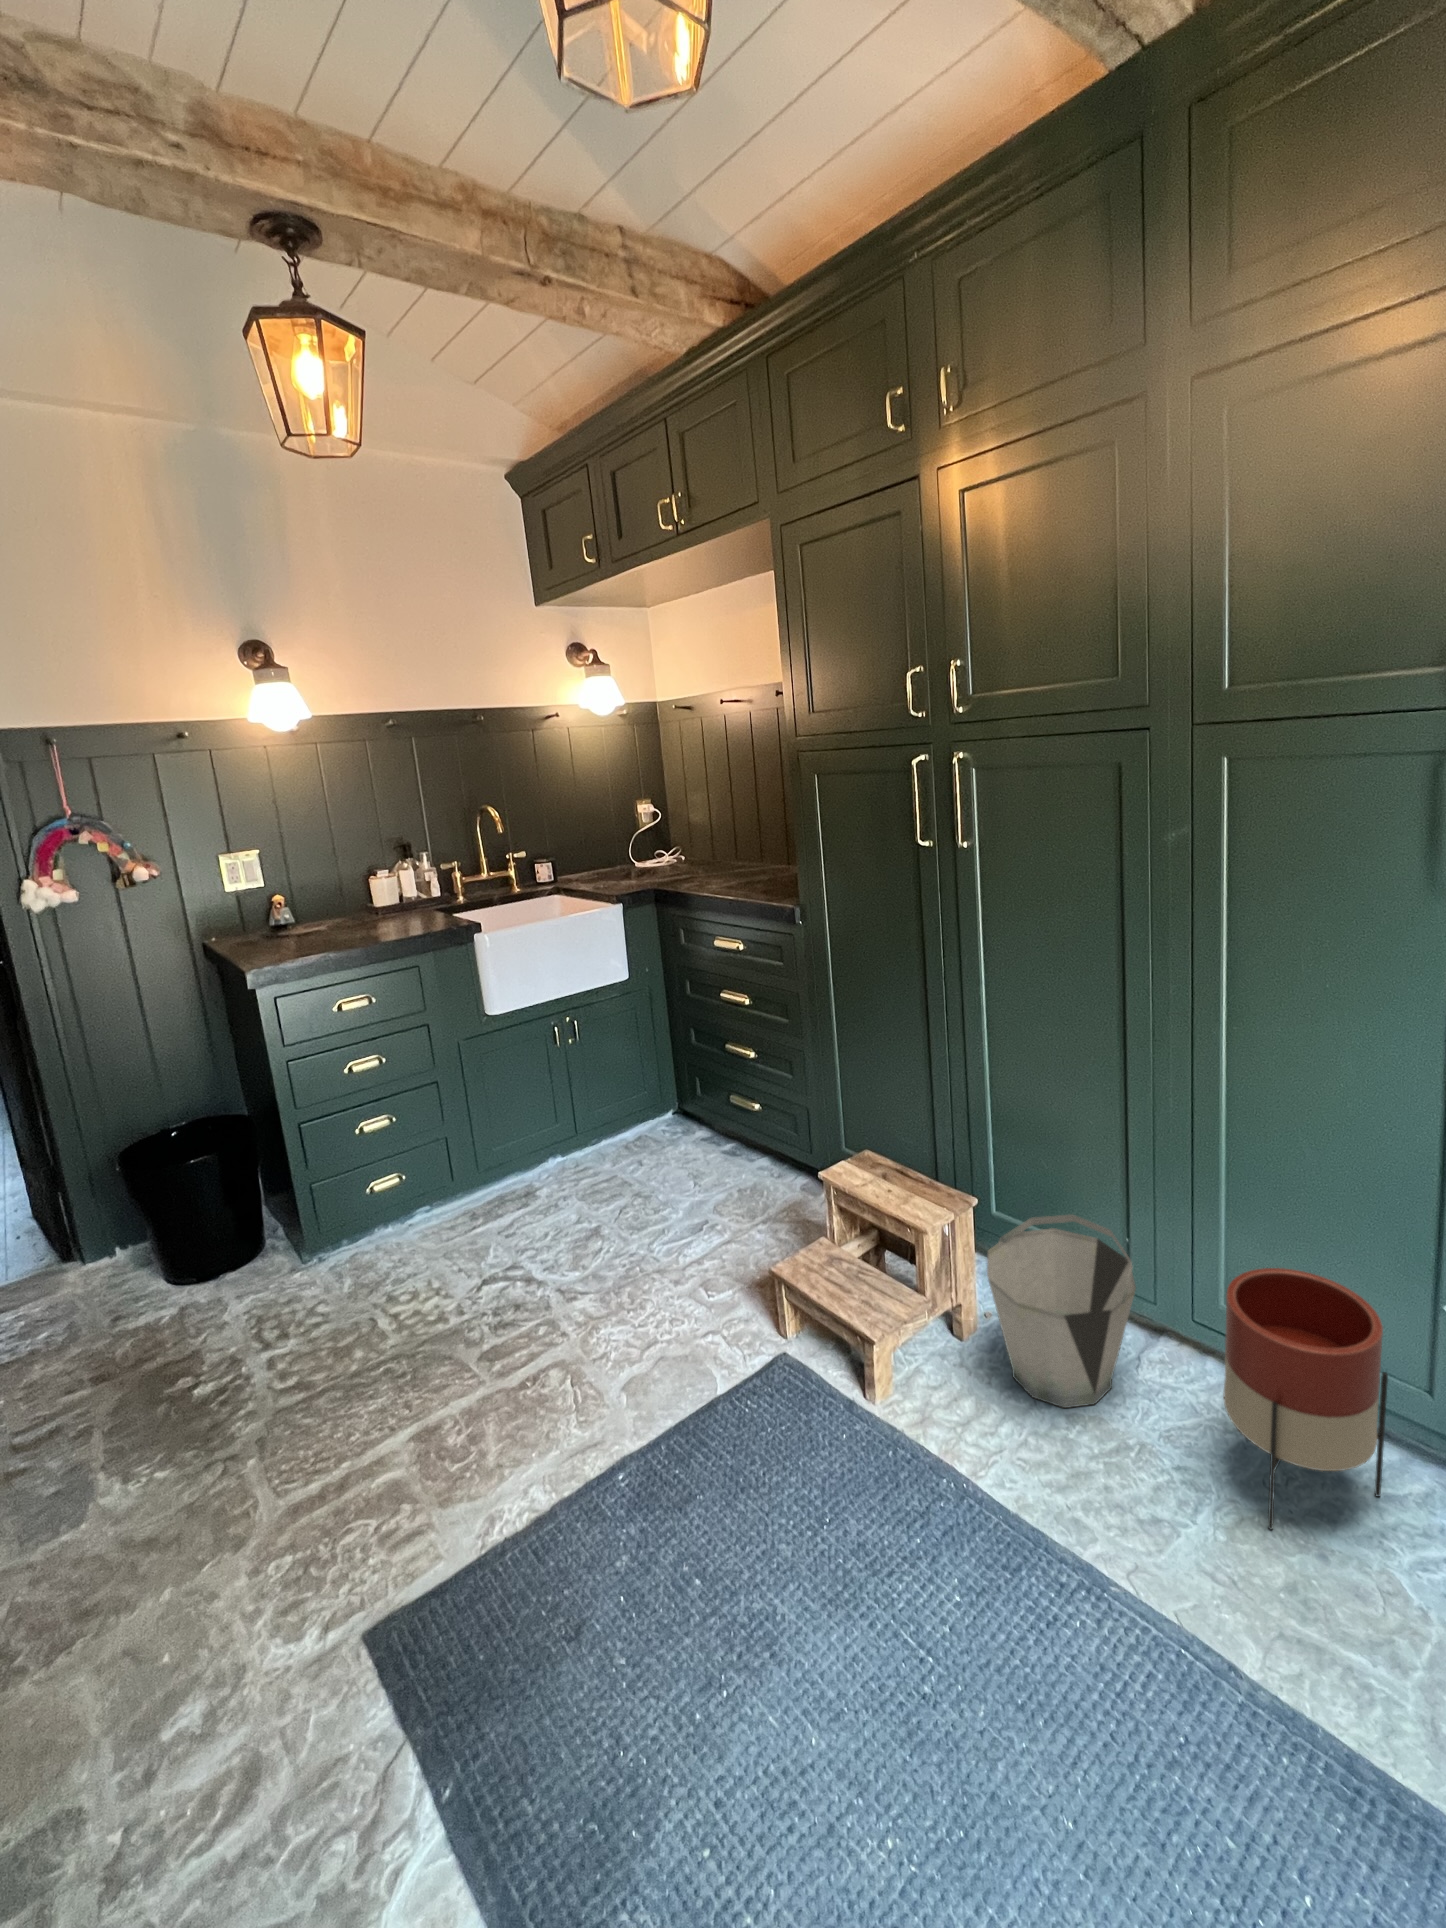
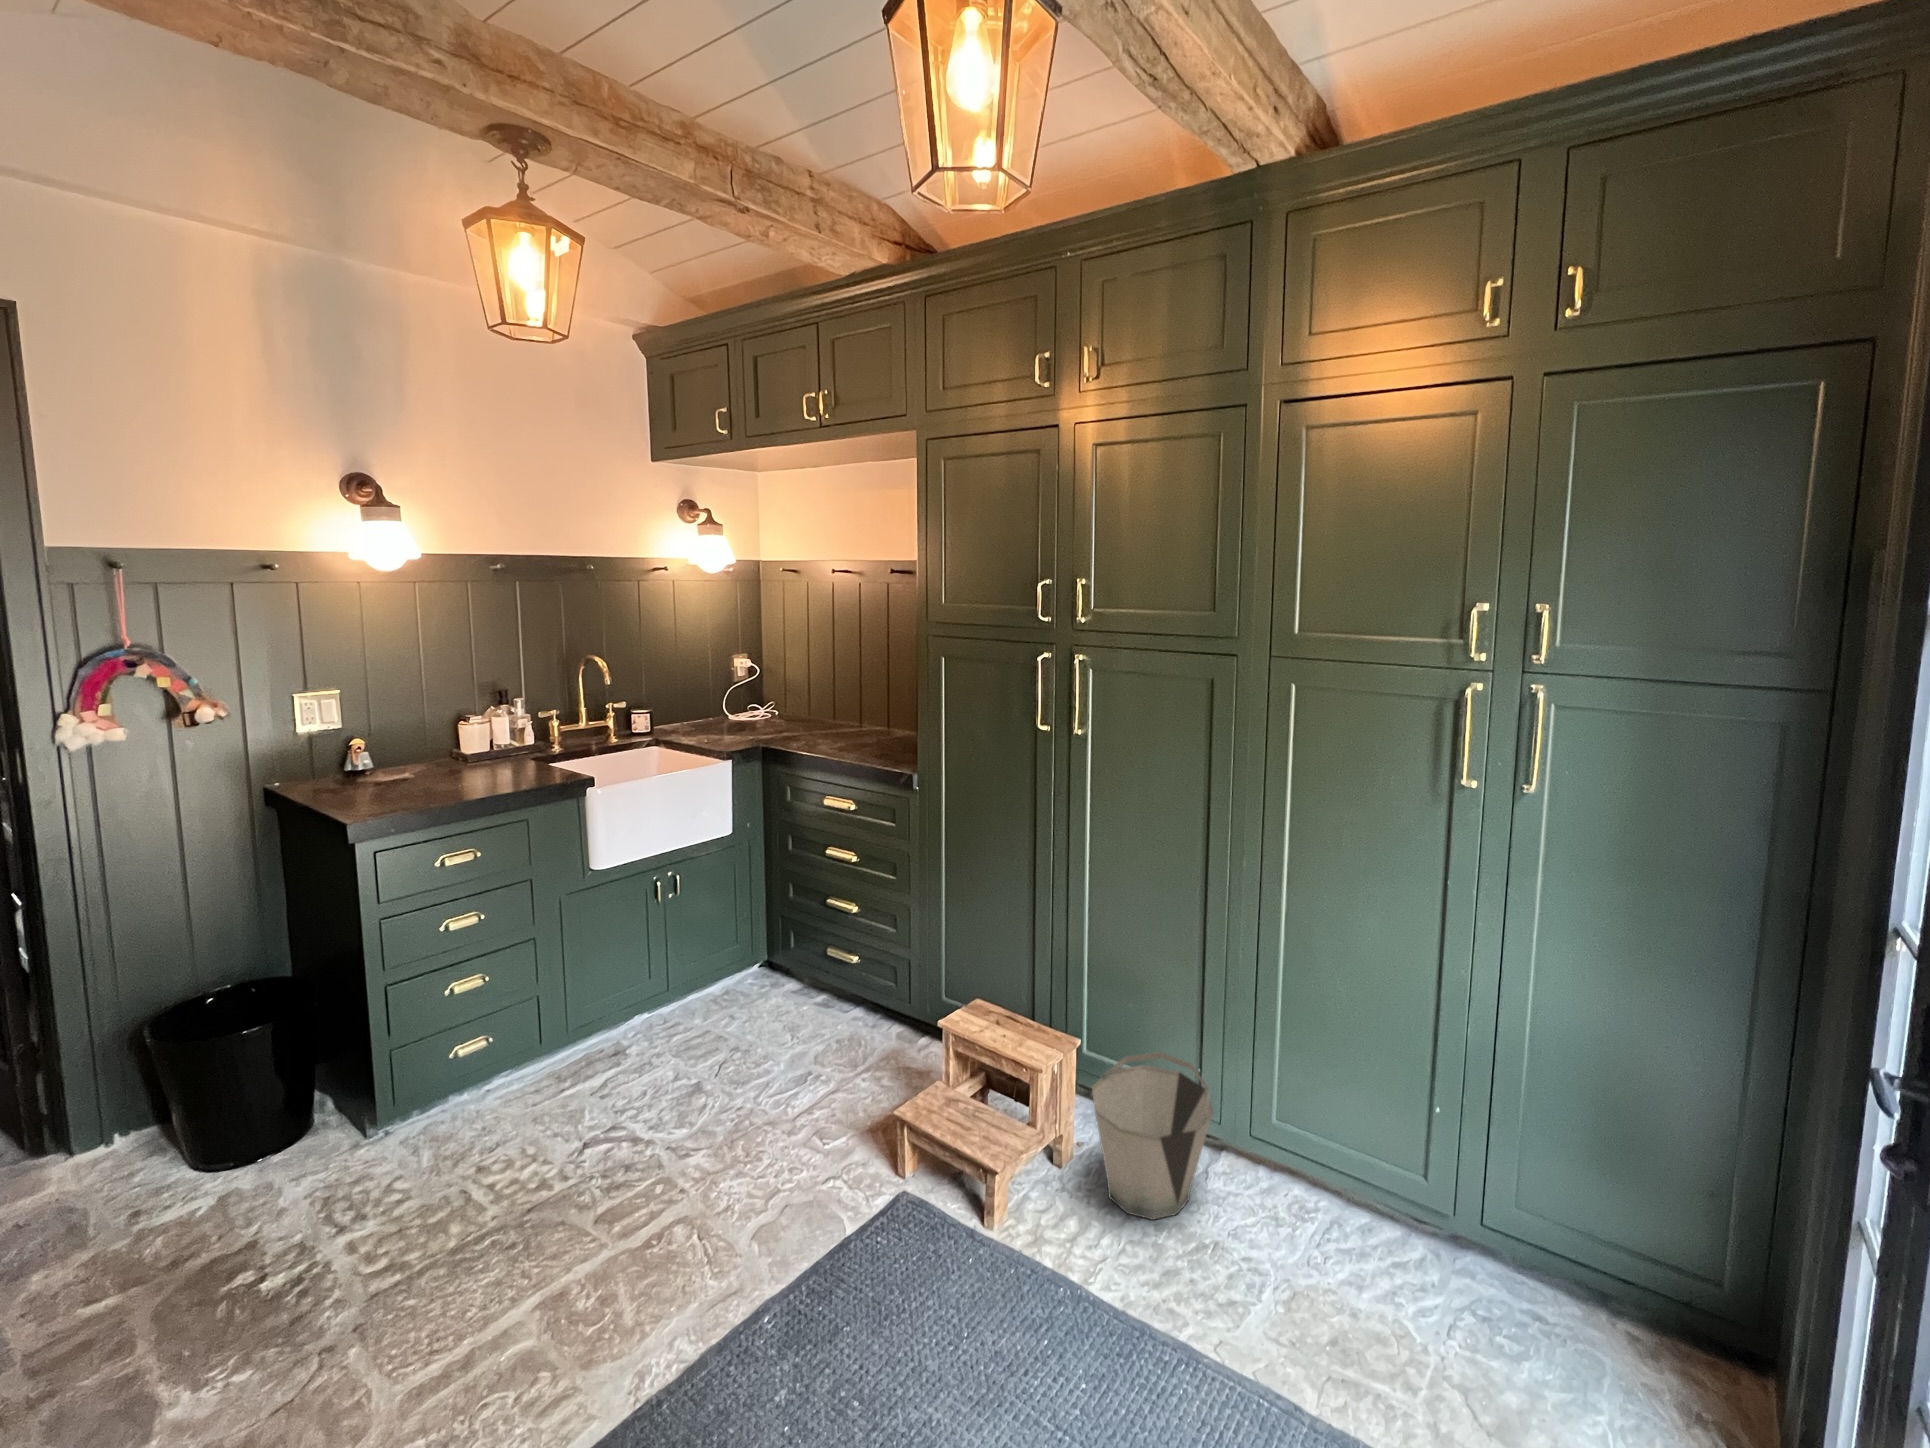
planter: present [1224,1268,1388,1529] -> none [1280,1088,1397,1299]

